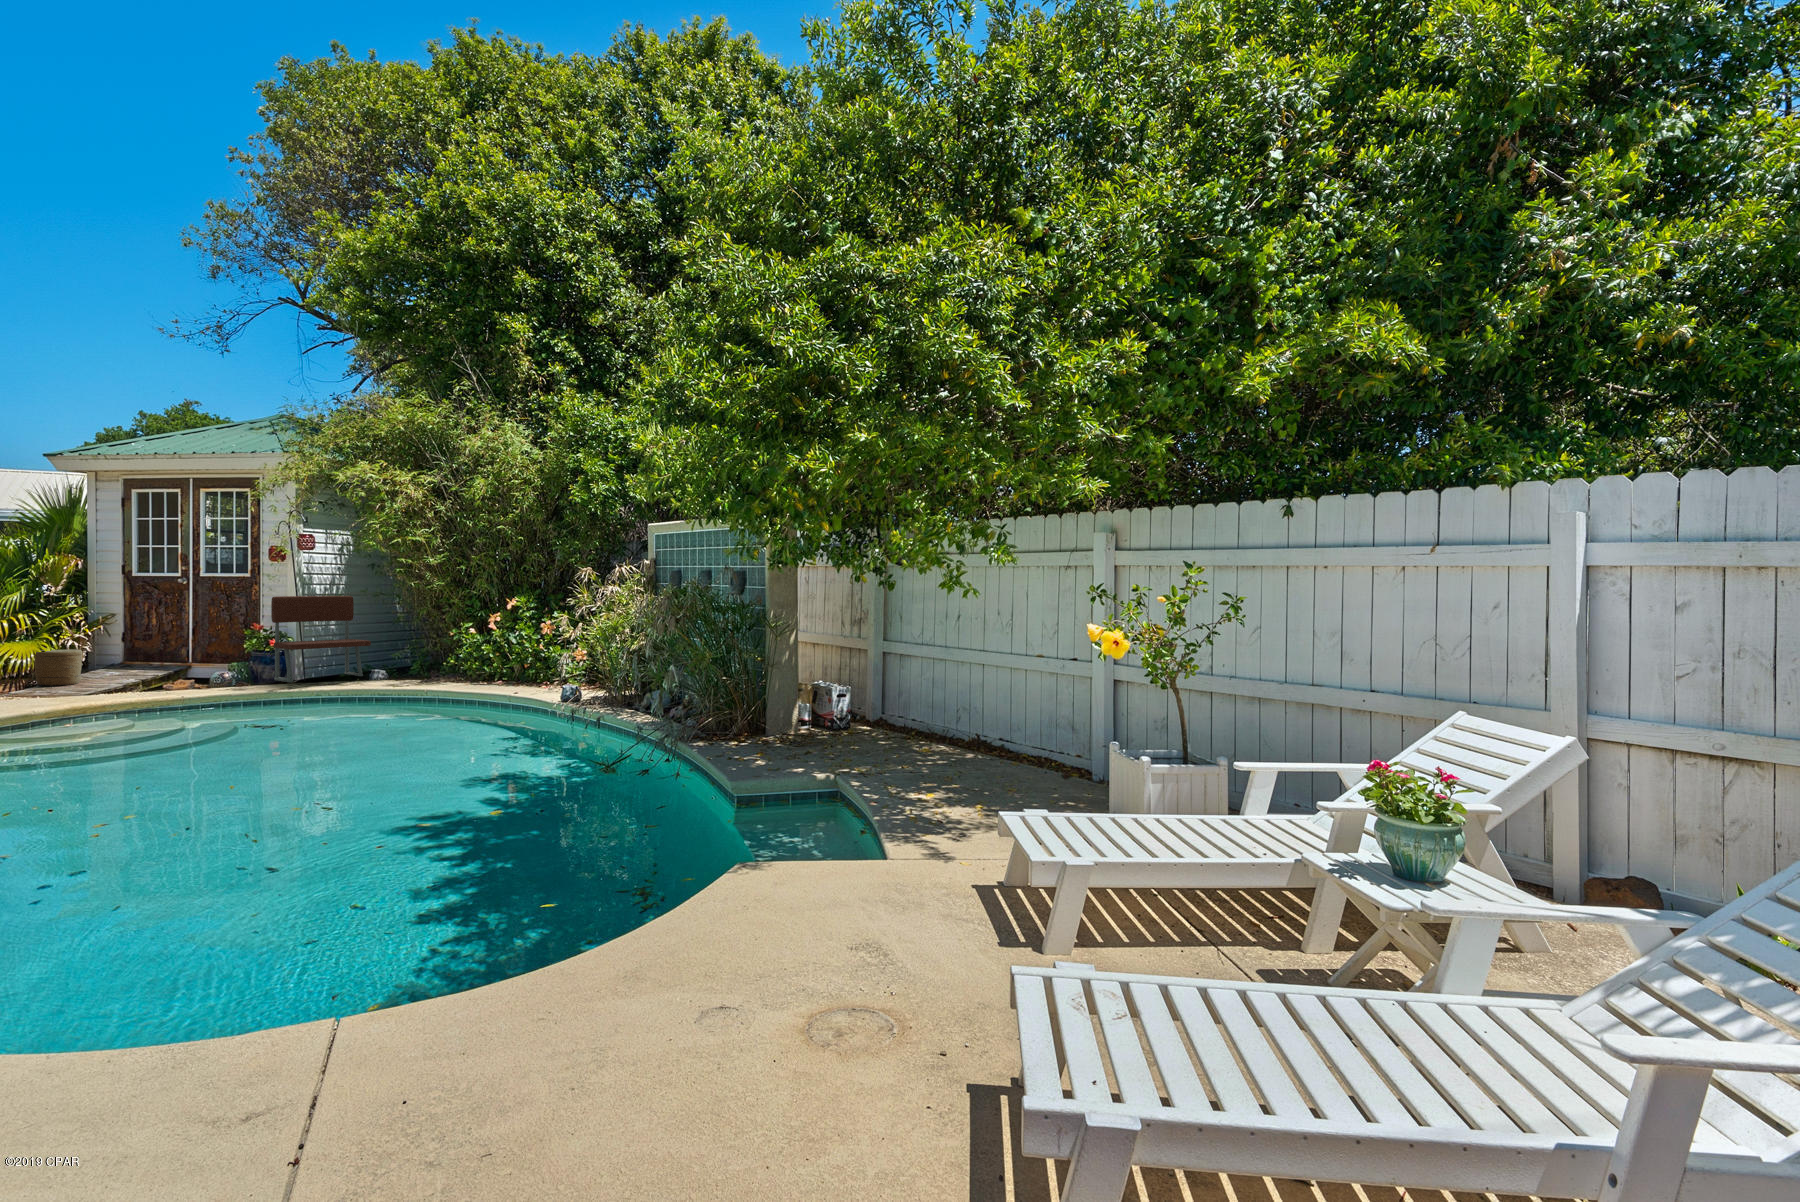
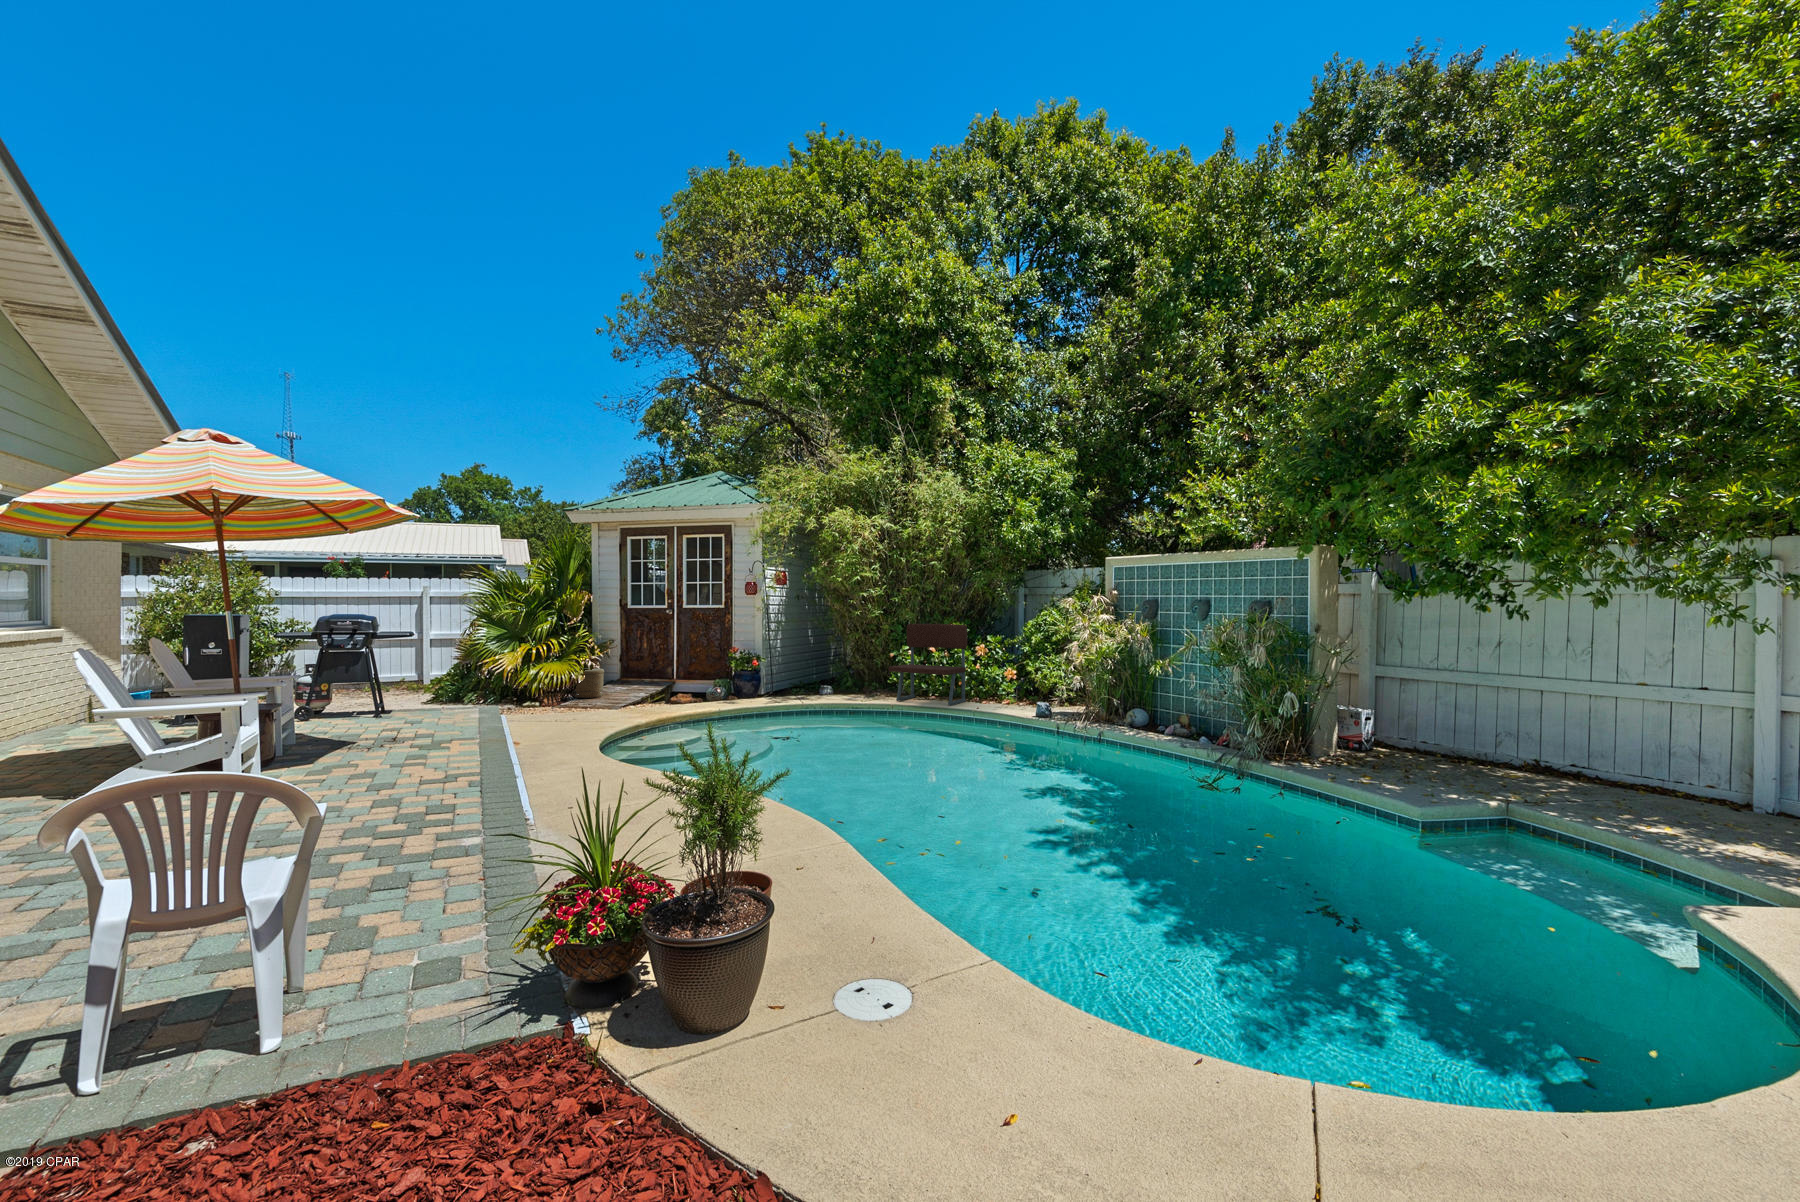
bench: present [271,596,371,683] -> present [889,624,967,705]

